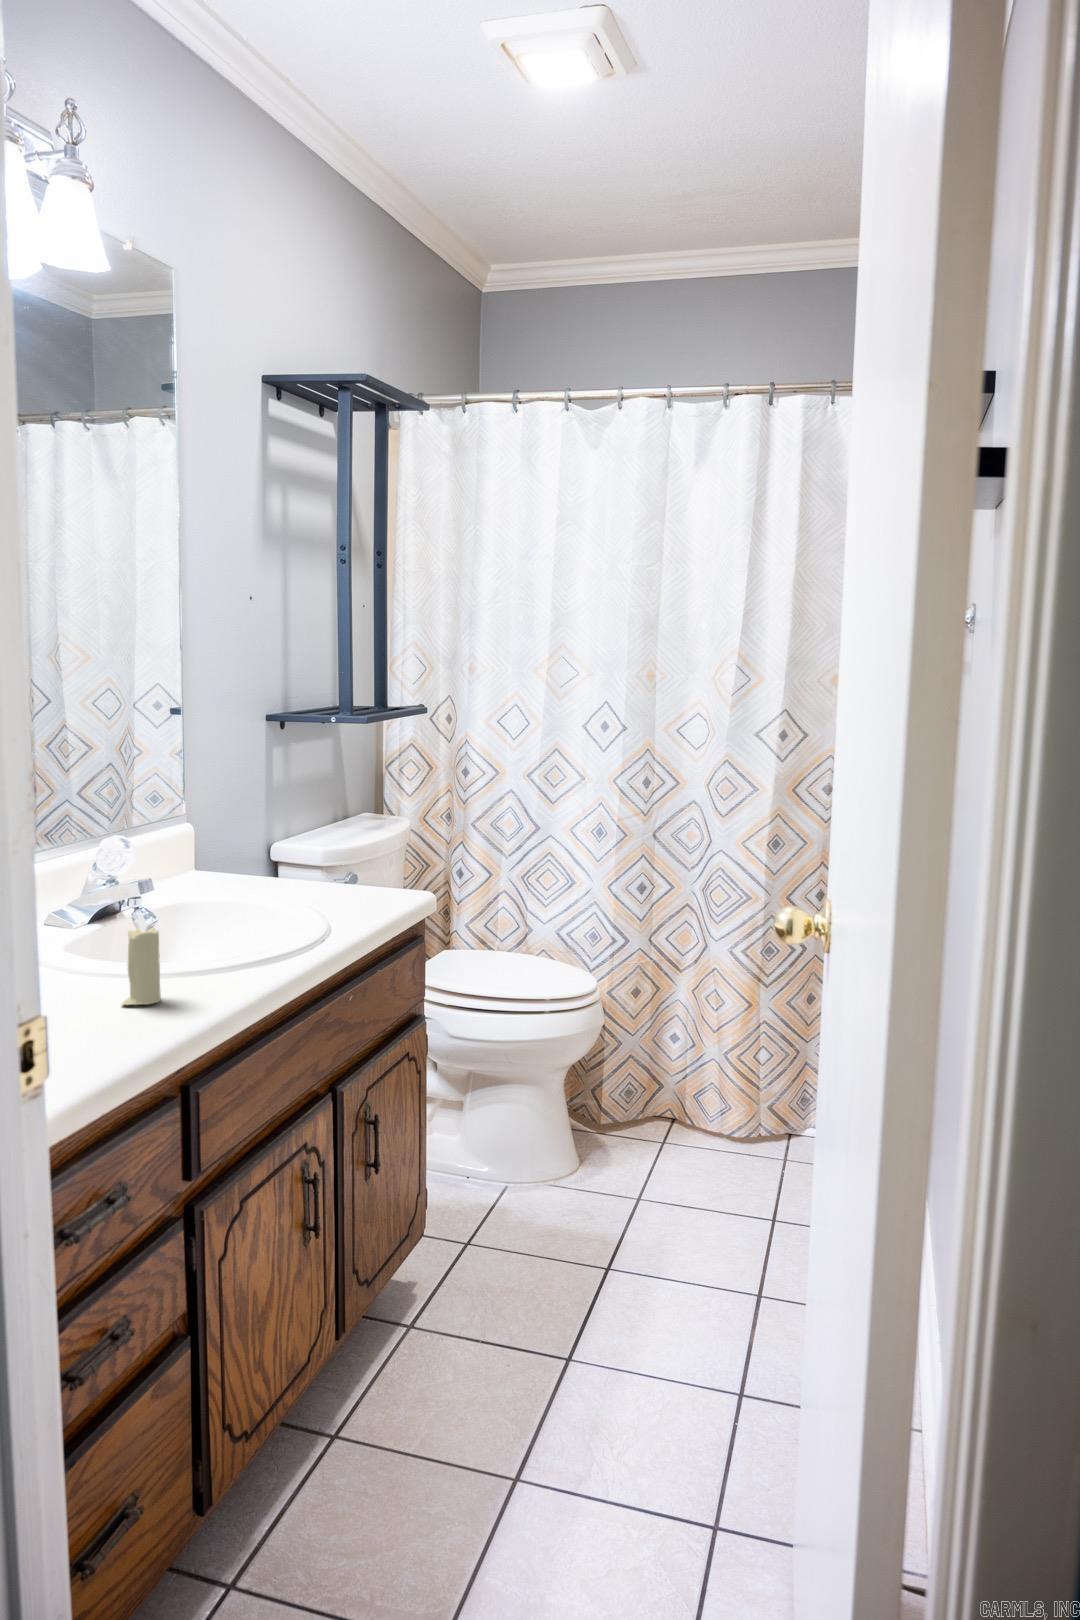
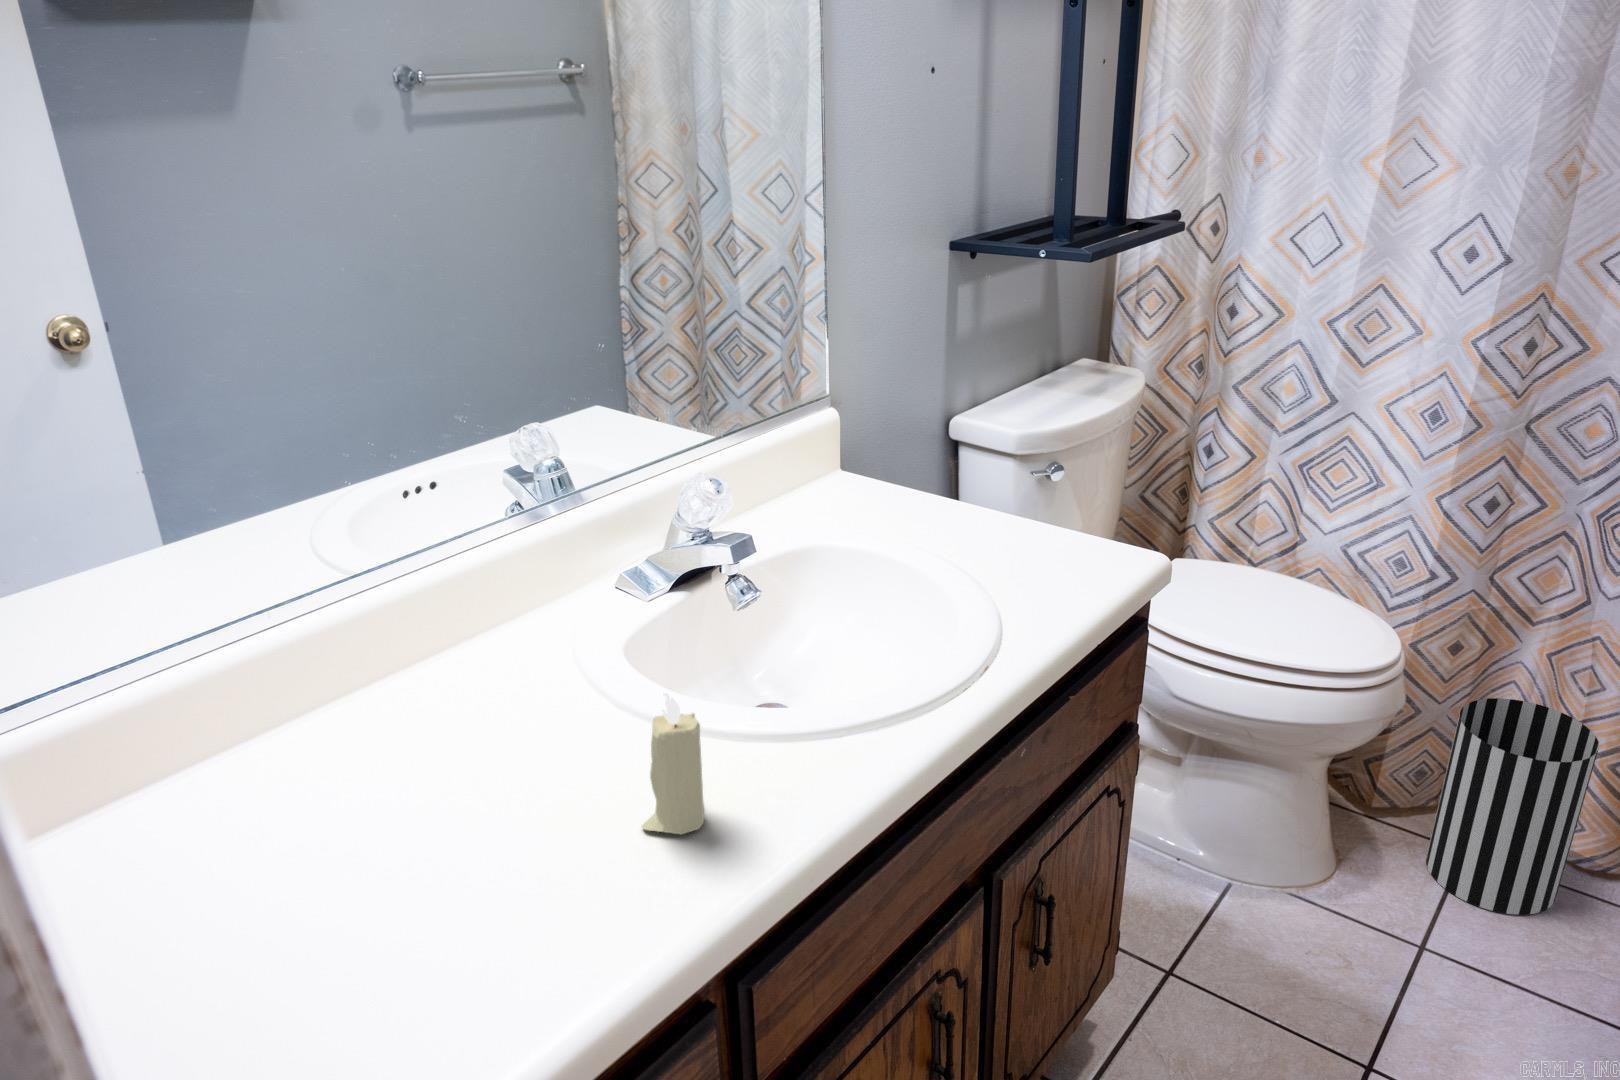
wastebasket: none [638,1021,724,1169] -> present [1426,698,1599,915]

